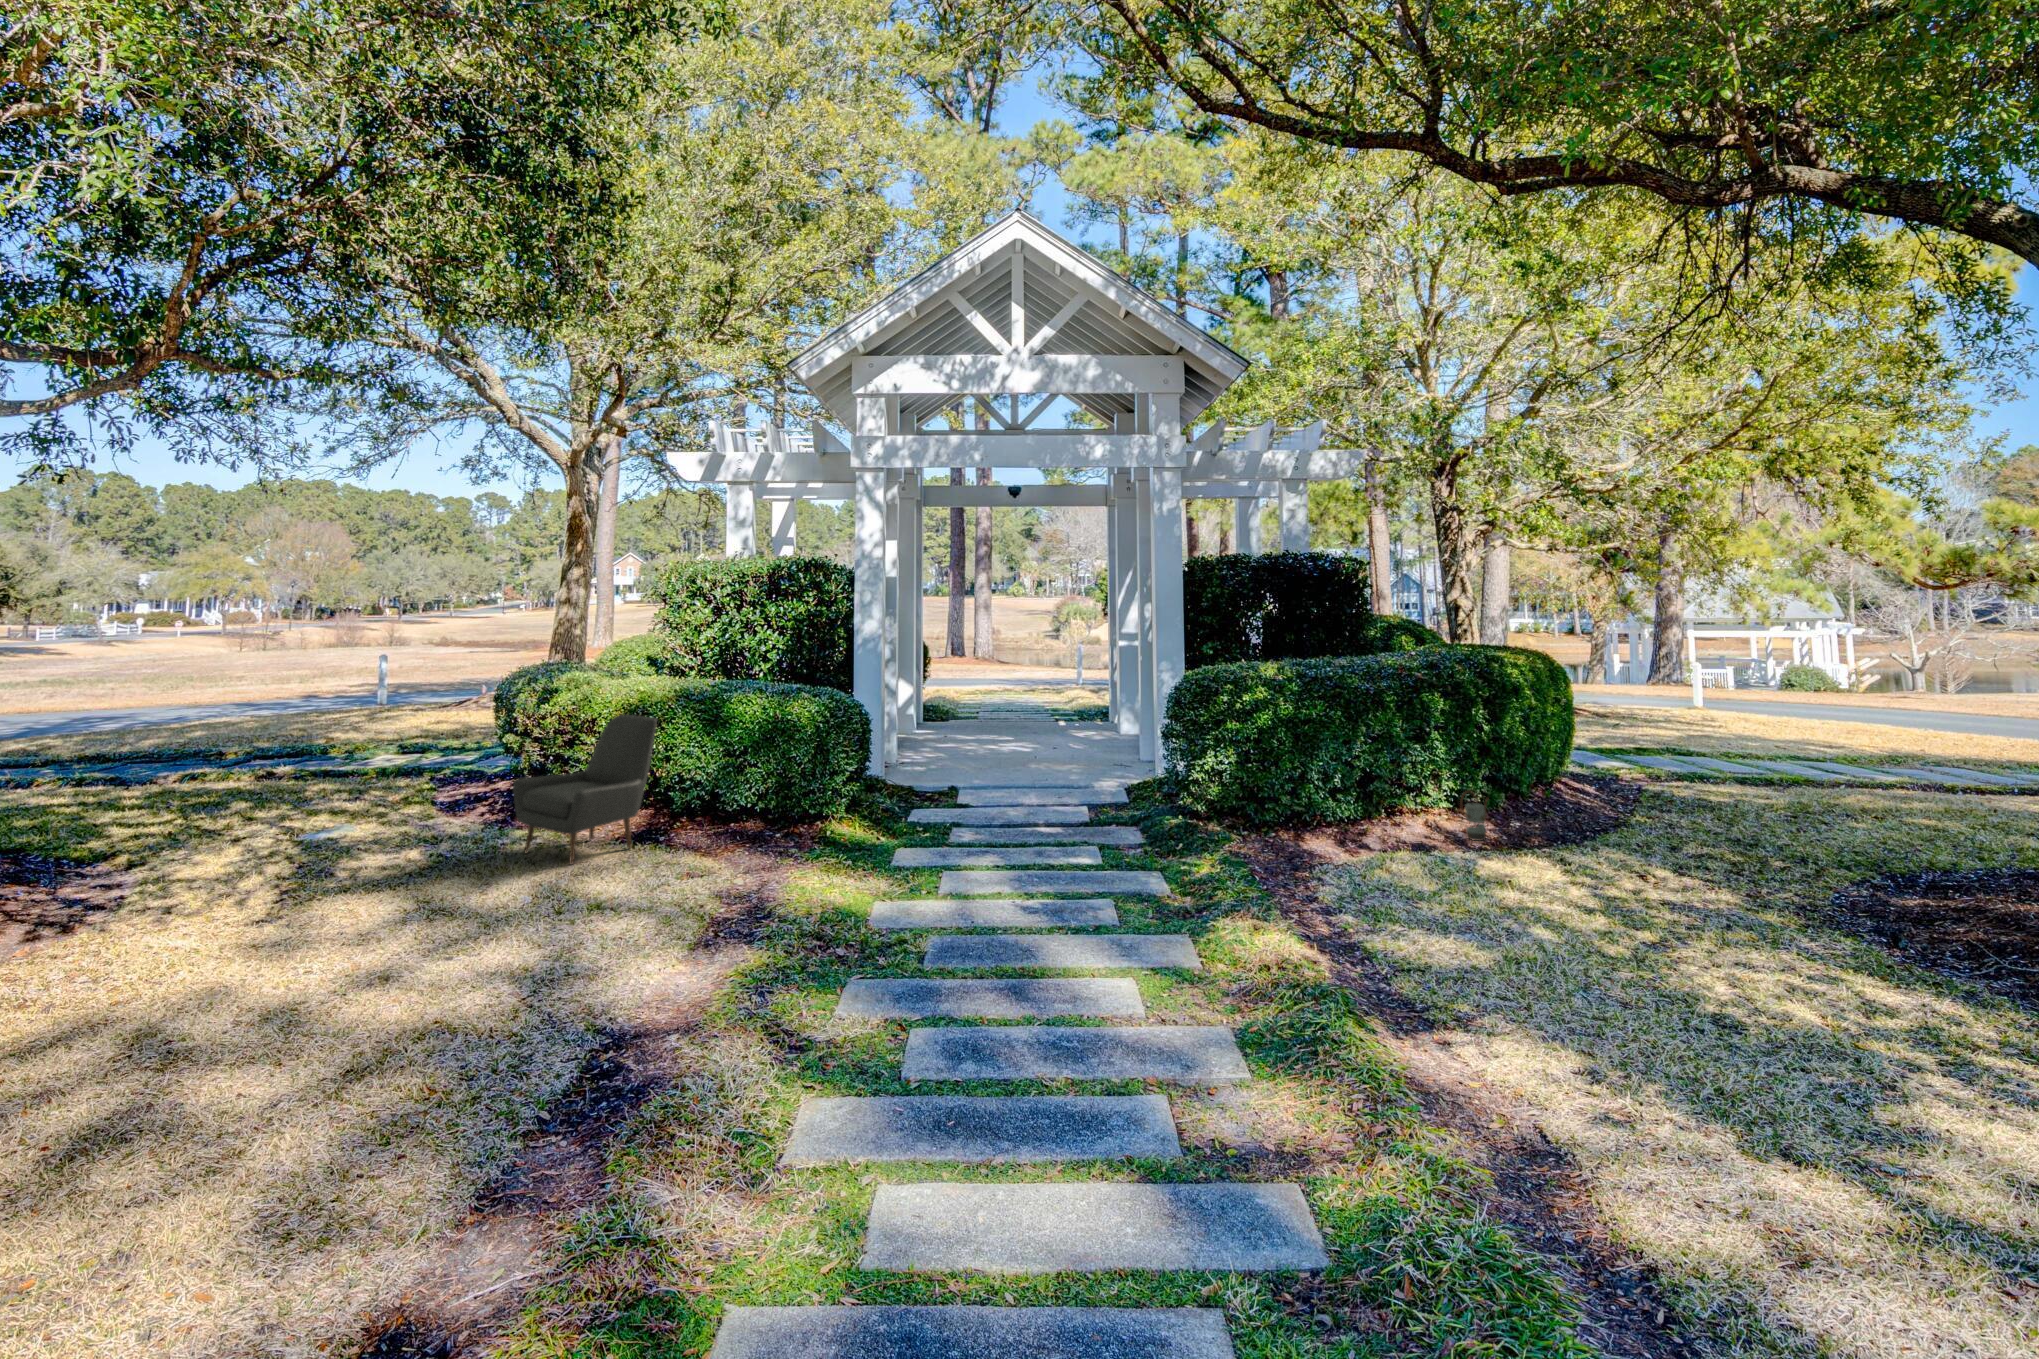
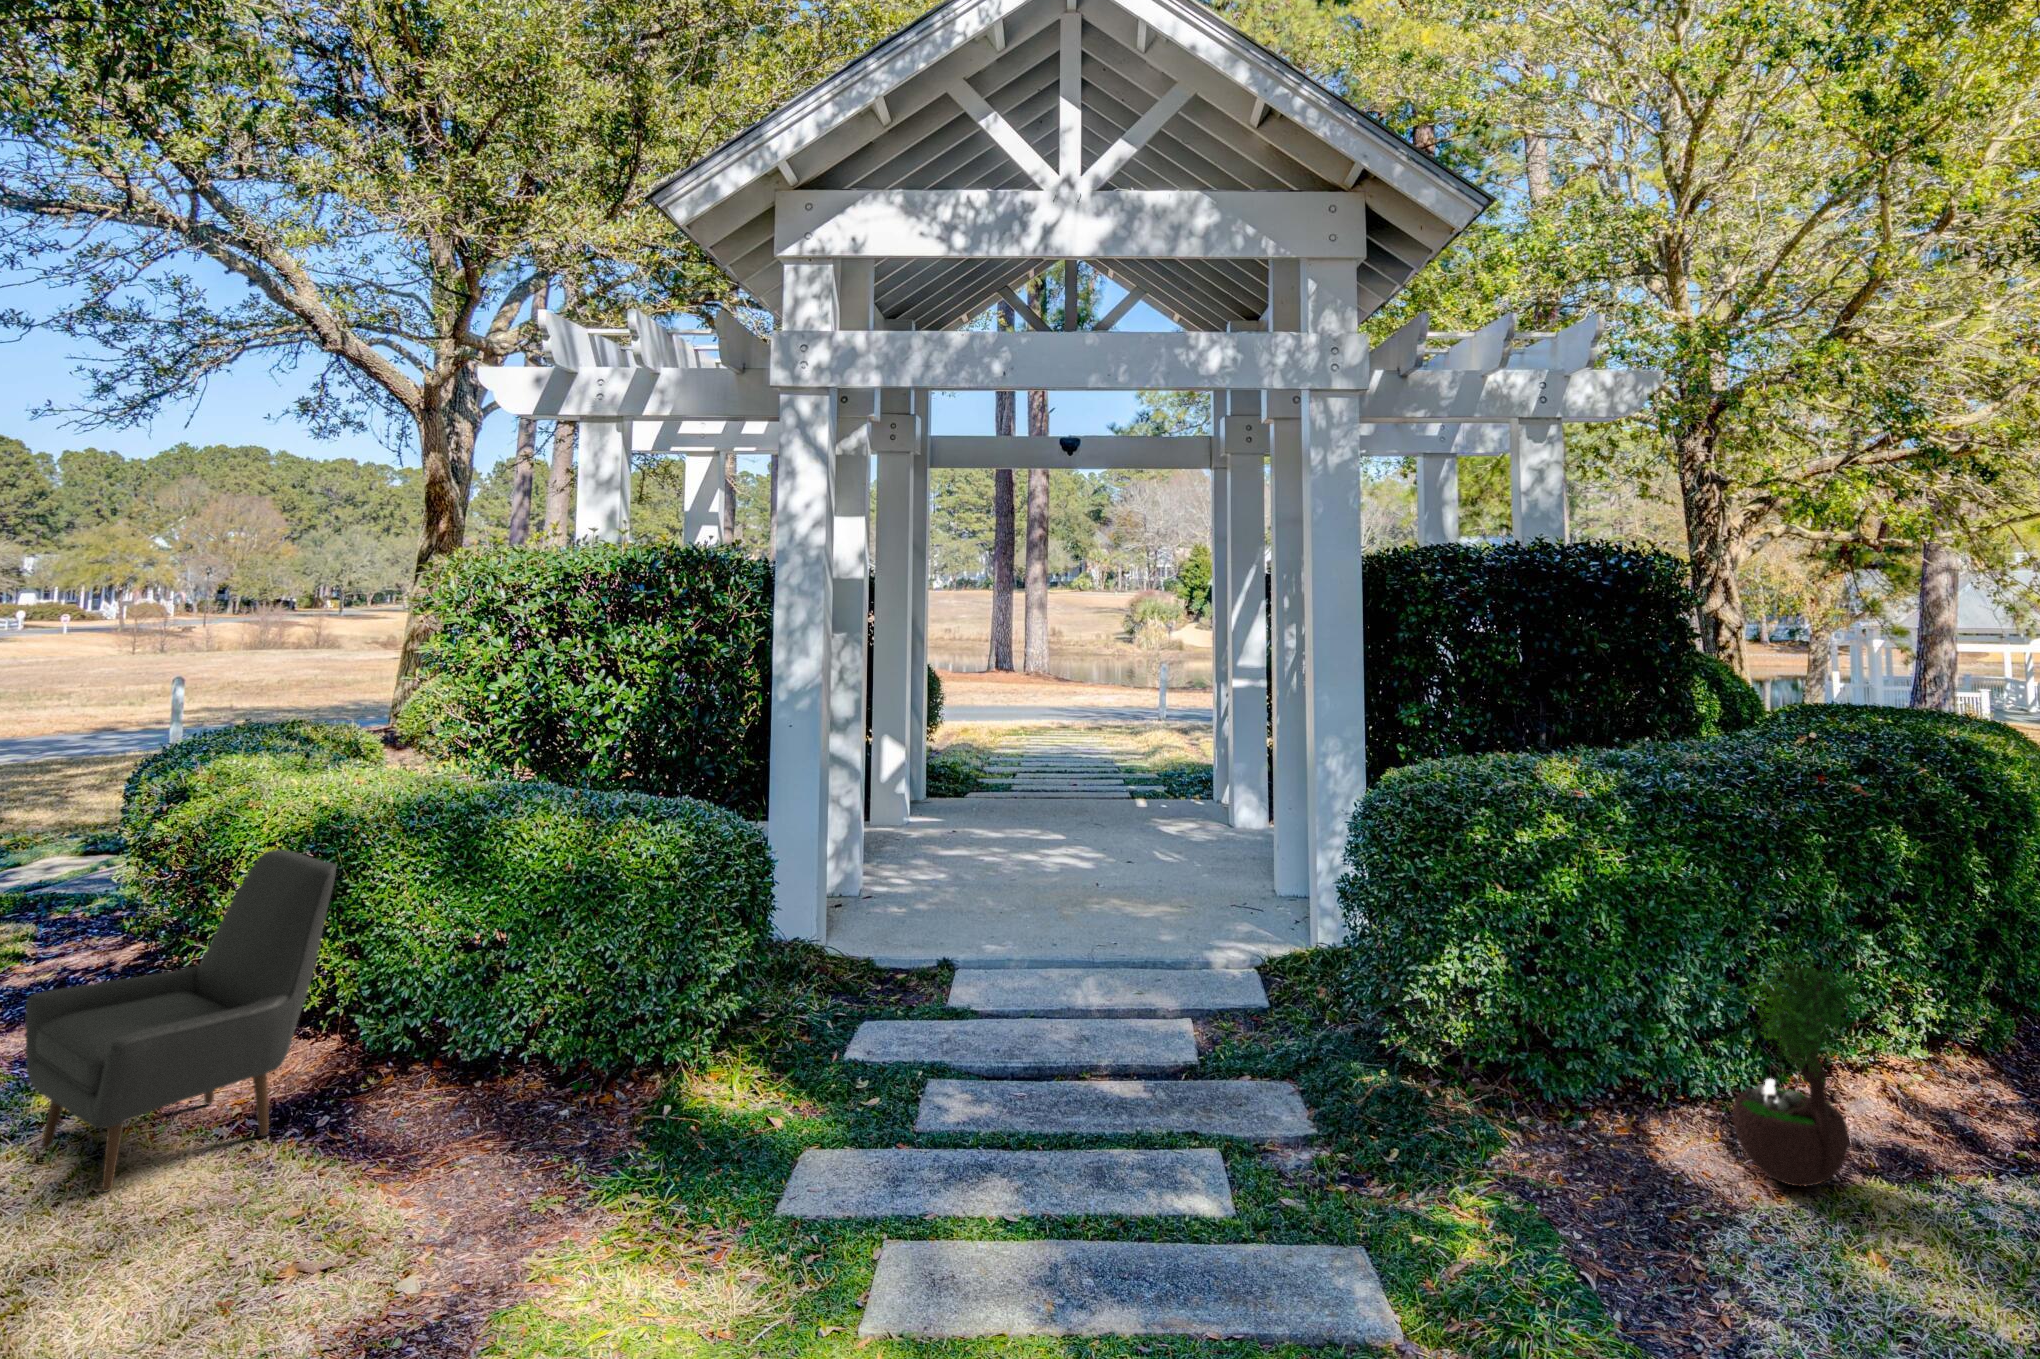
potted tree: none [1343,739,1407,855] -> present [1733,943,1878,1186]
watering can: present [1460,791,1488,841] -> none [1959,1029,2011,1135]

